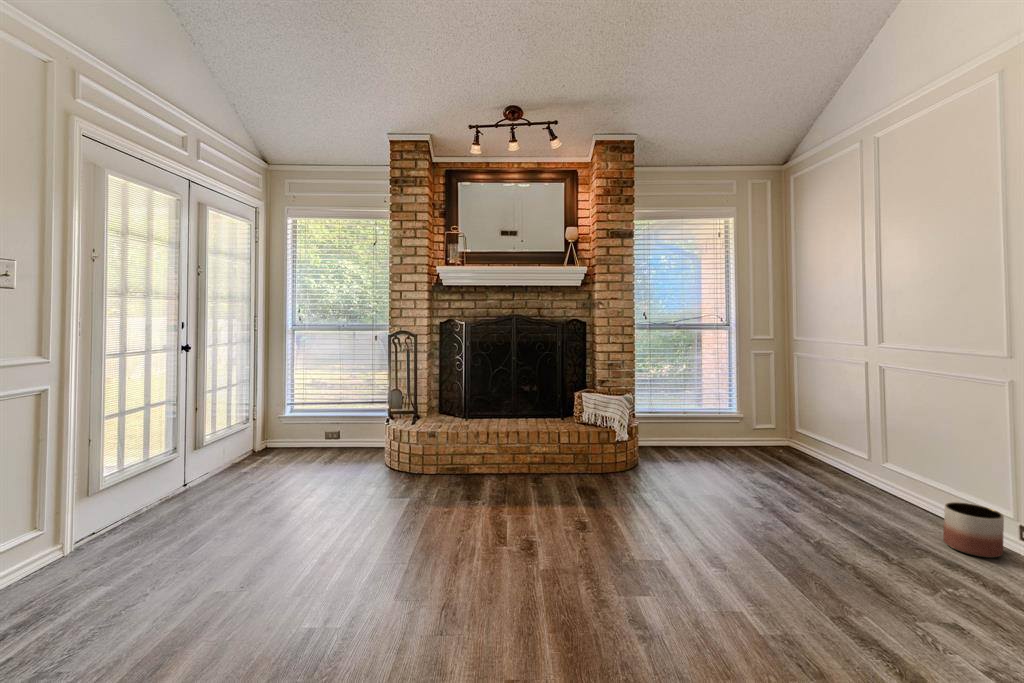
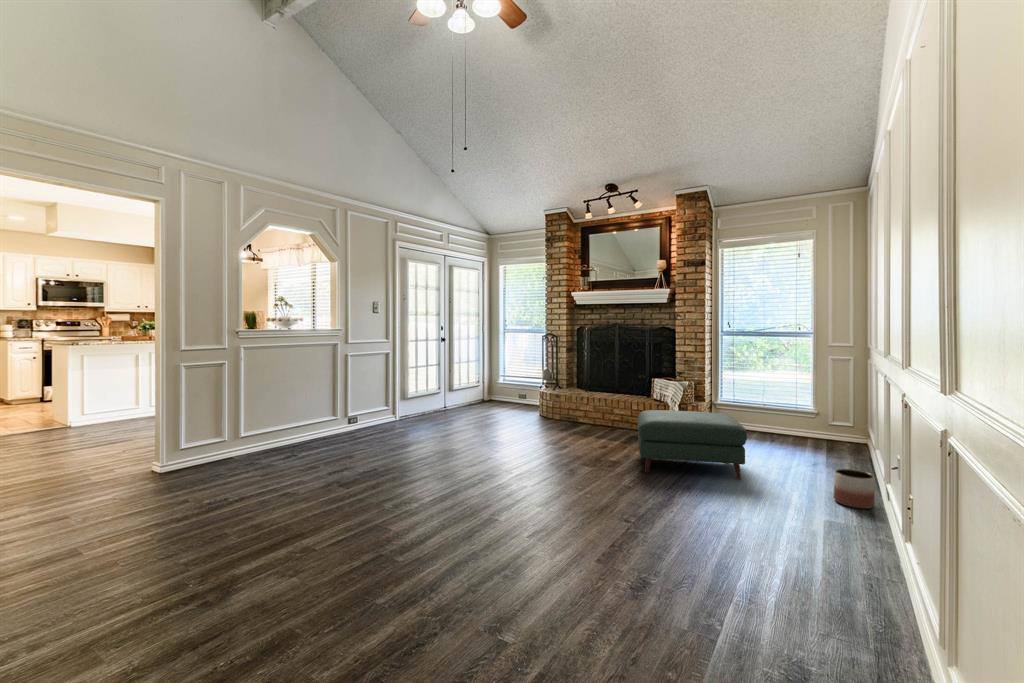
ottoman: none [644,441,834,563] -> present [637,410,747,479]

